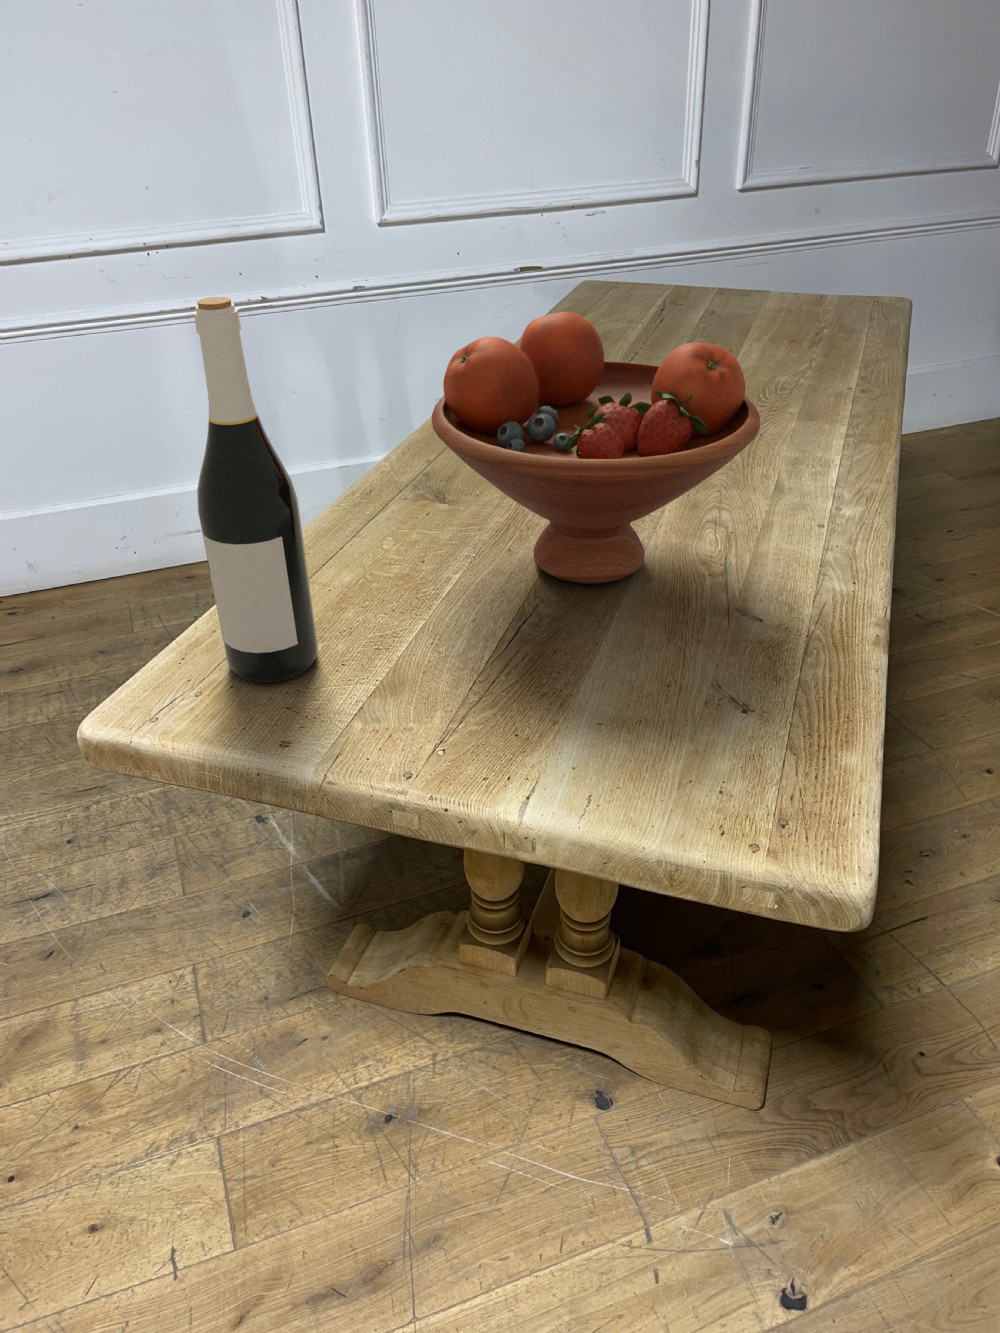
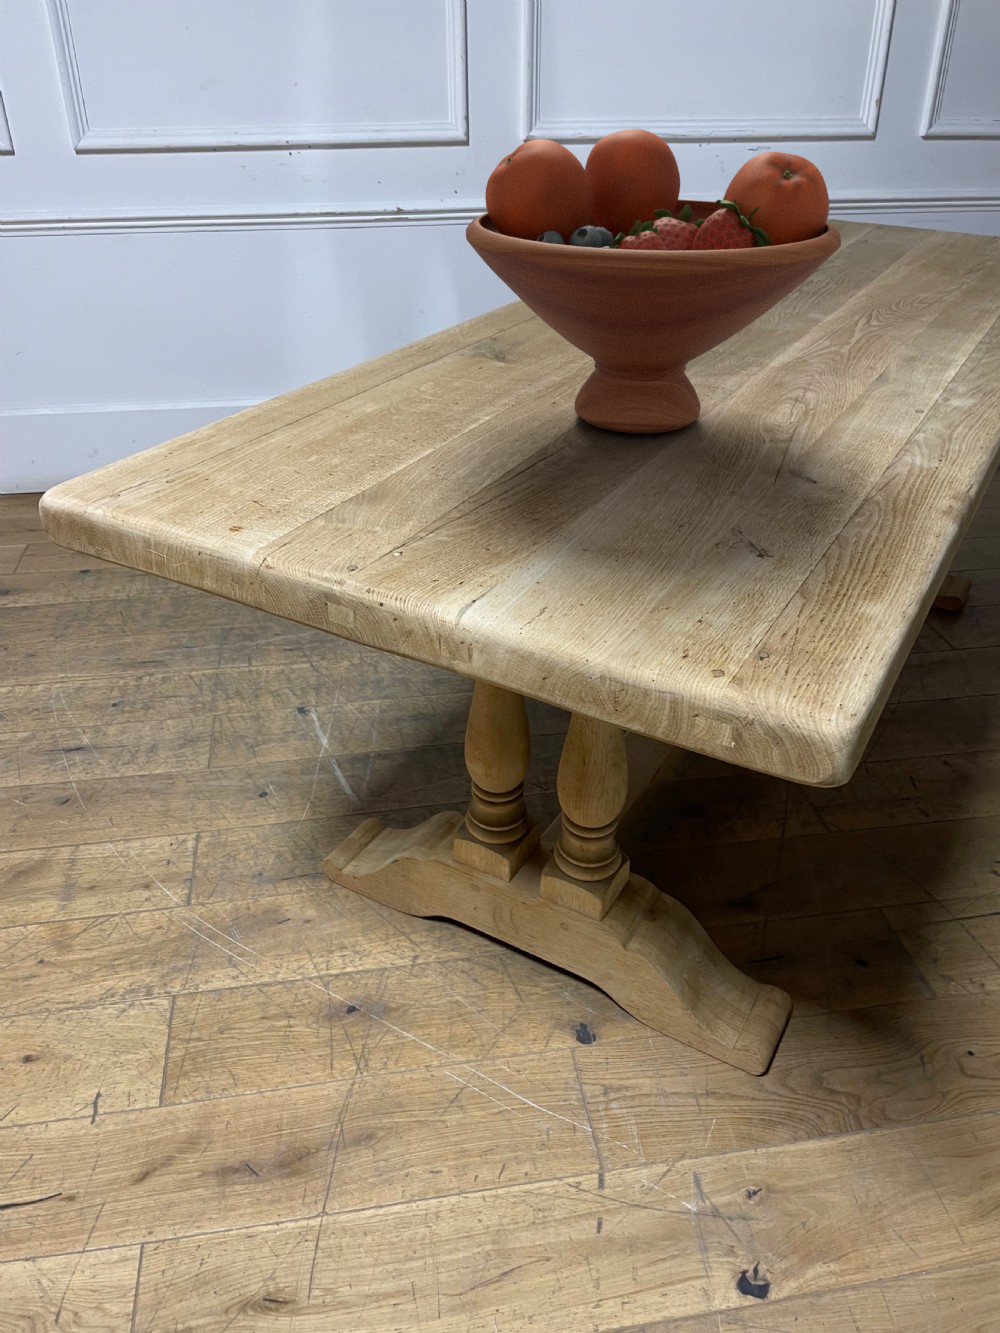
wine bottle: present [194,297,318,683] -> none [181,23,308,481]

